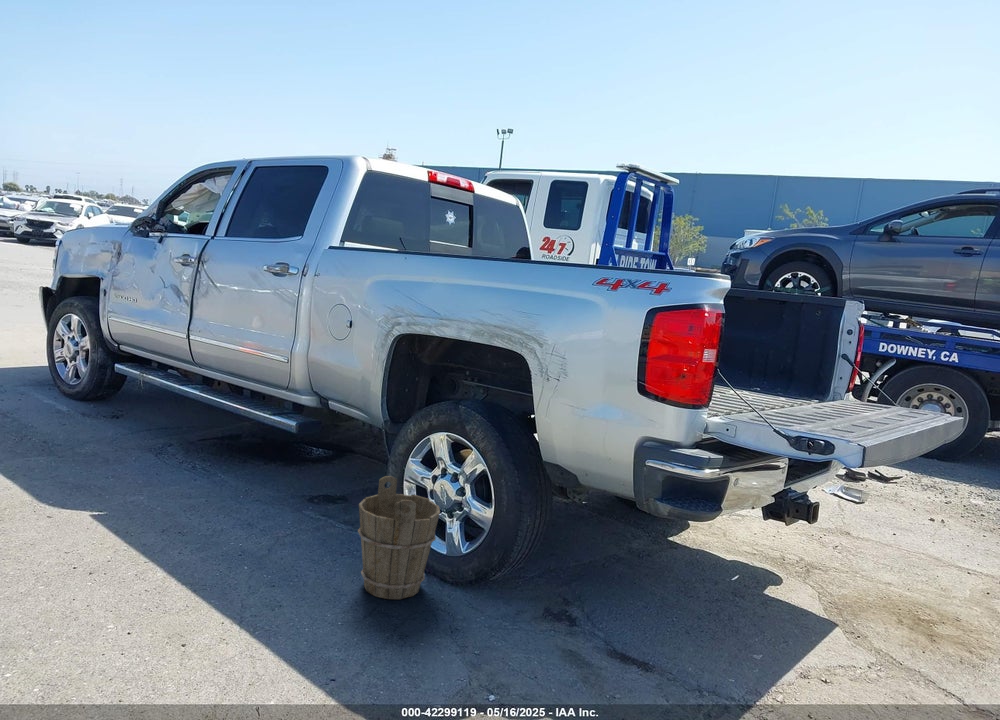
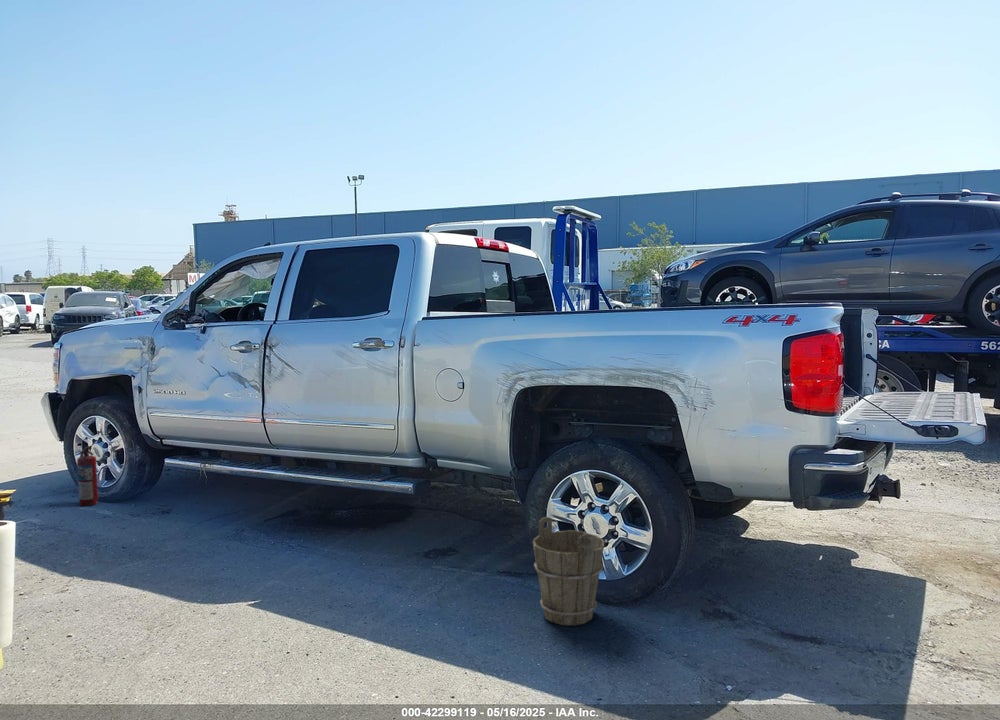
fire extinguisher: none [46,341,67,400] -> present [77,446,98,506]

